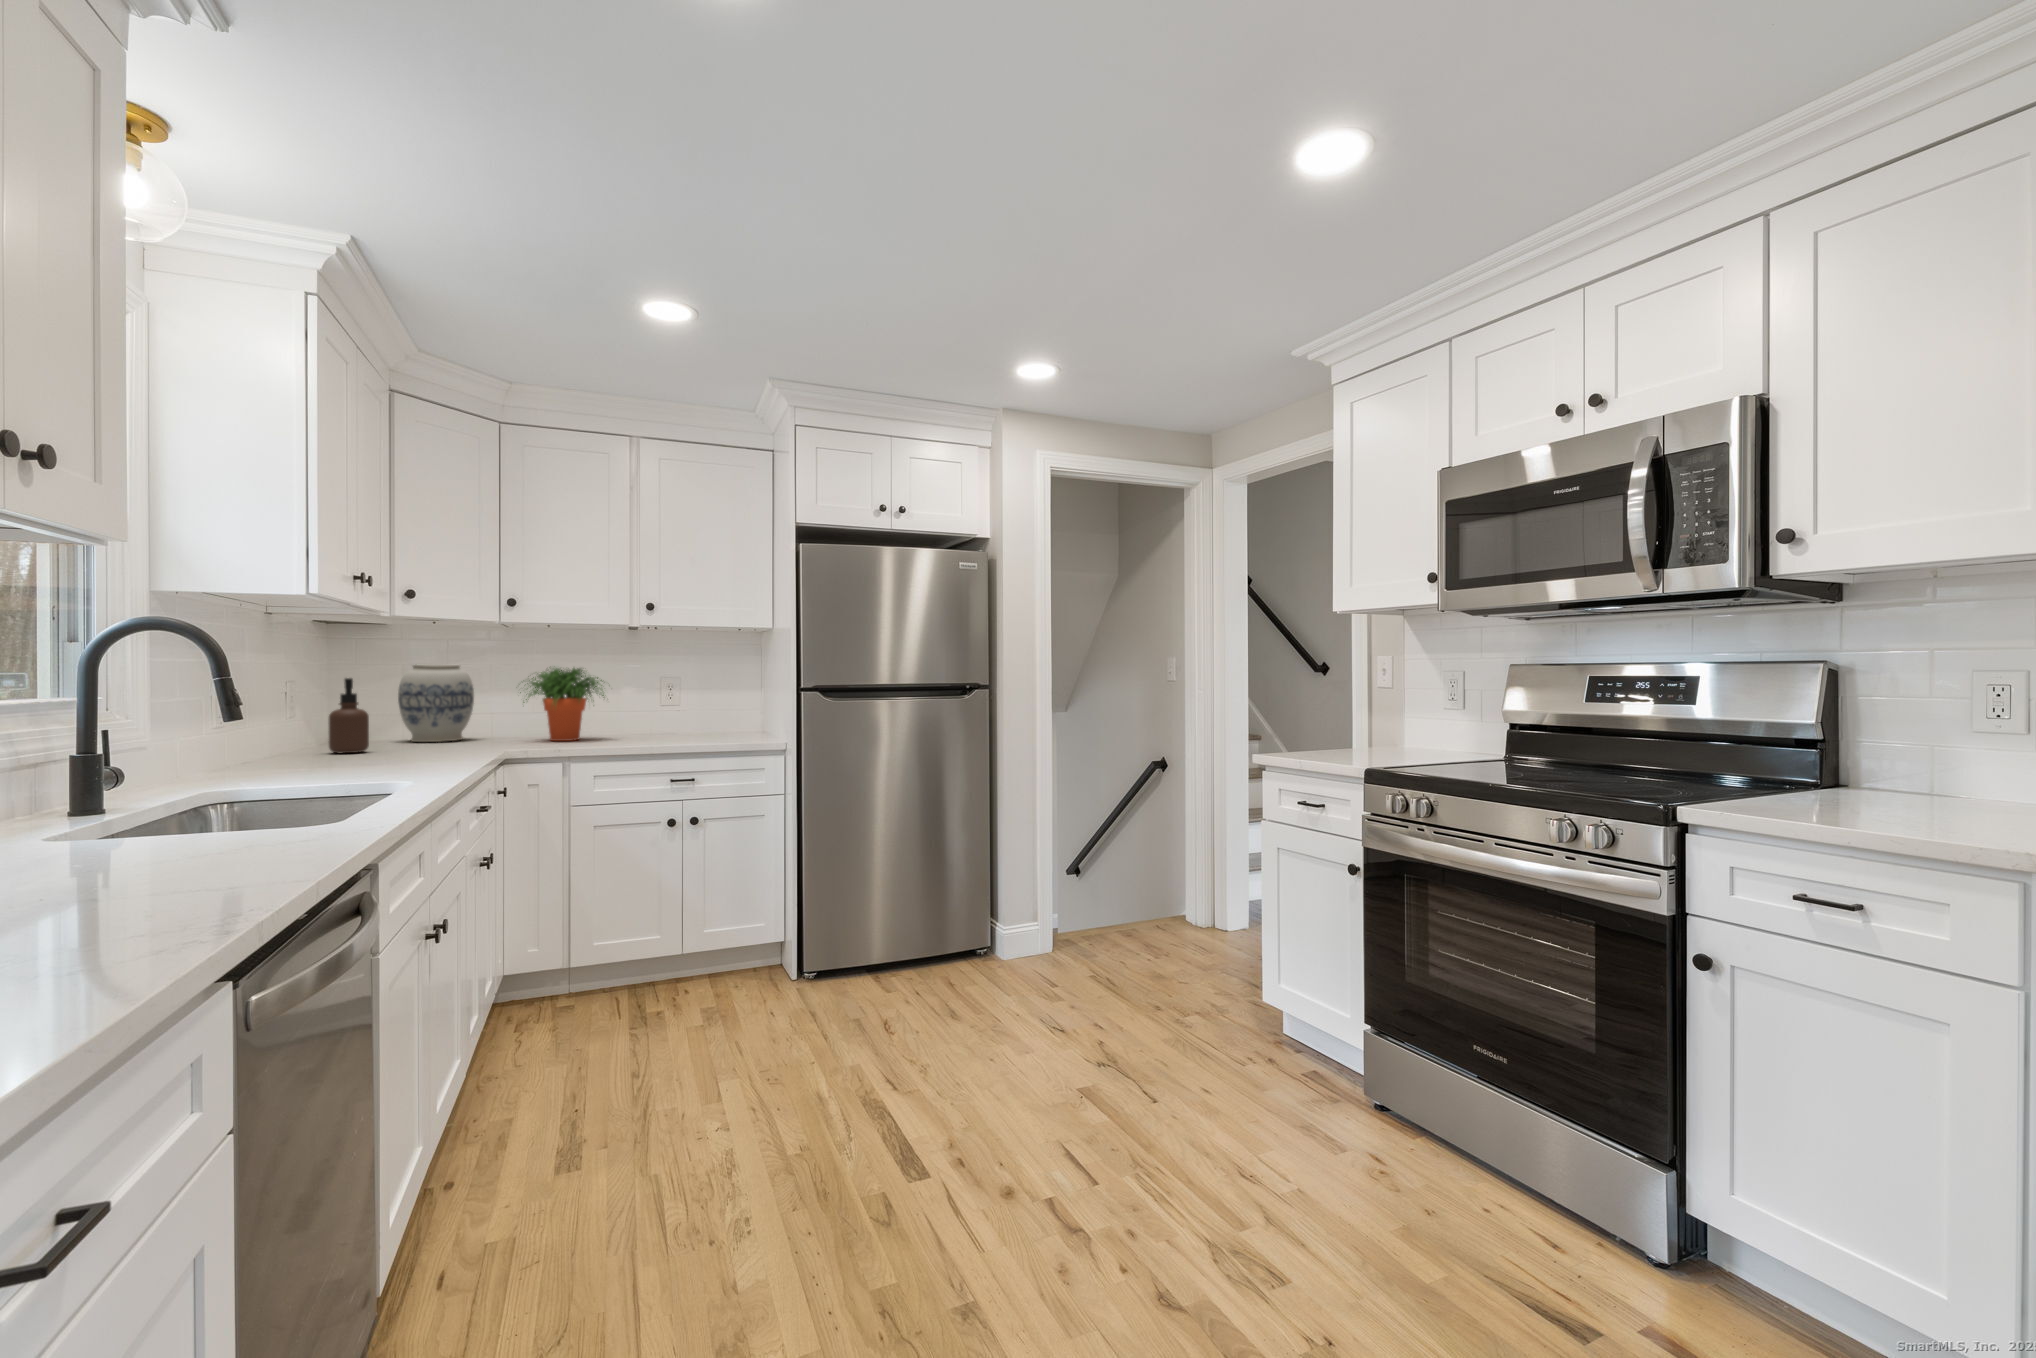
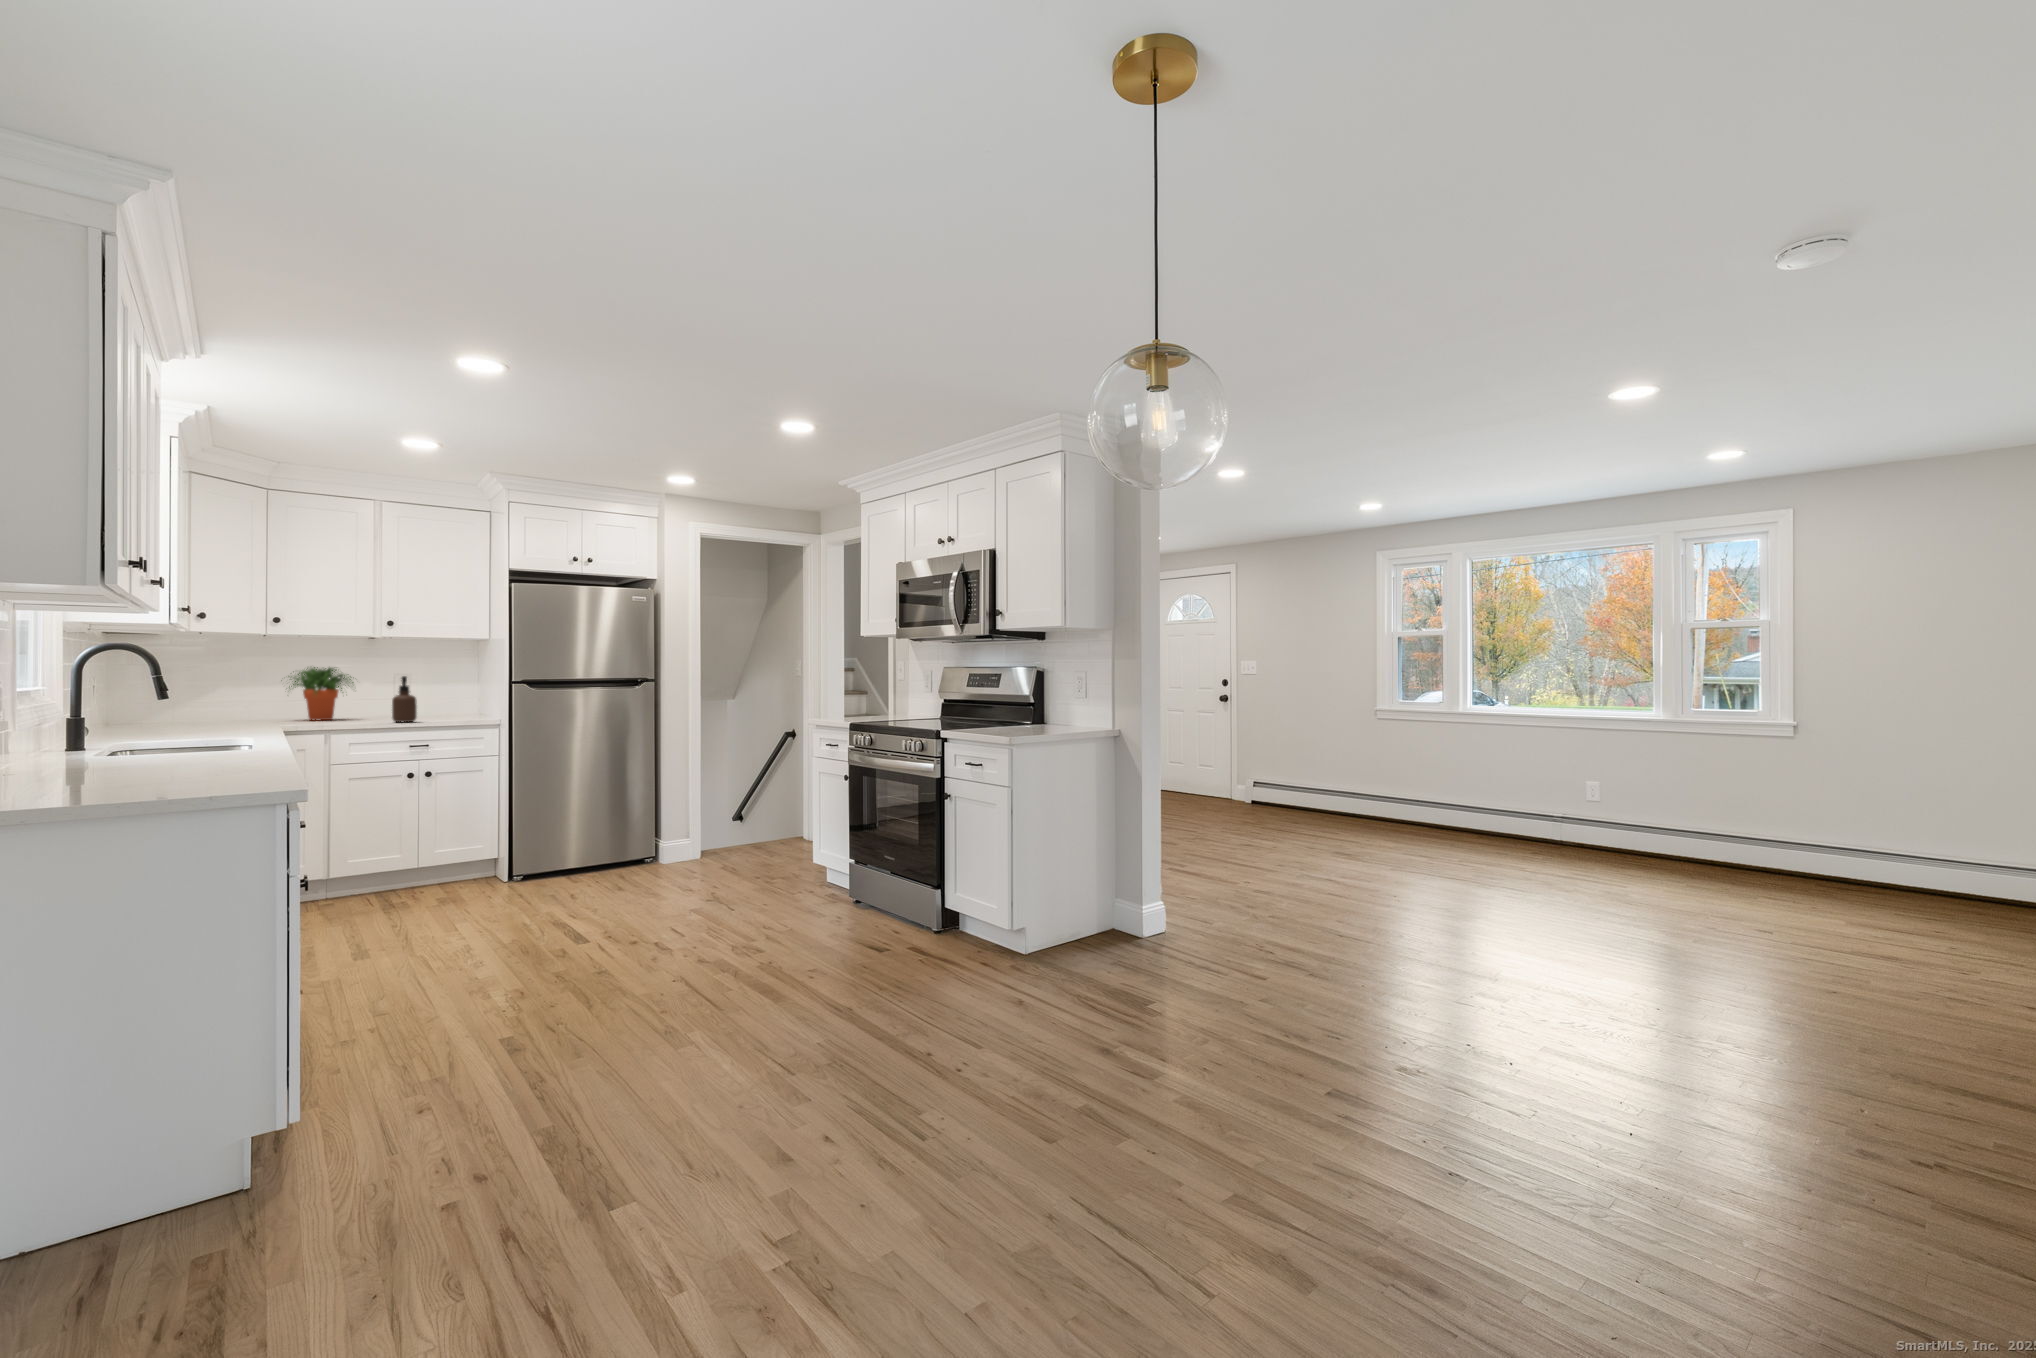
vase: present [398,665,474,742] -> none [179,665,243,722]
soap dispenser: present [329,678,369,753] -> present [392,676,417,722]

